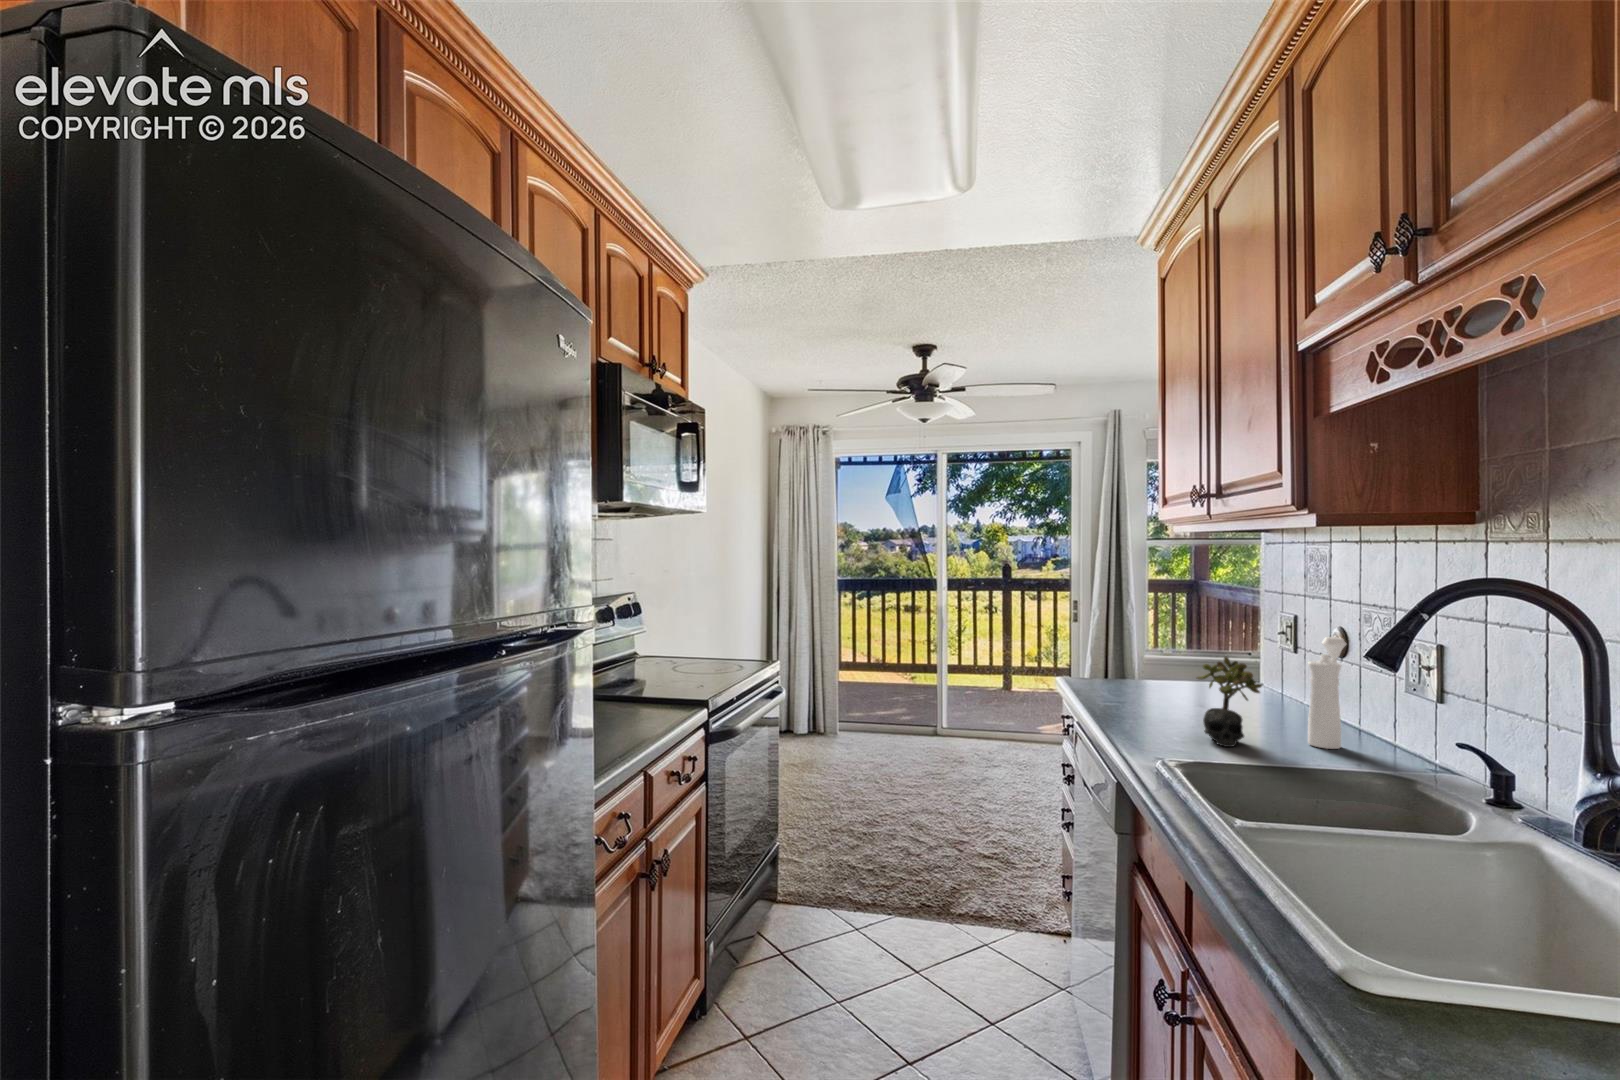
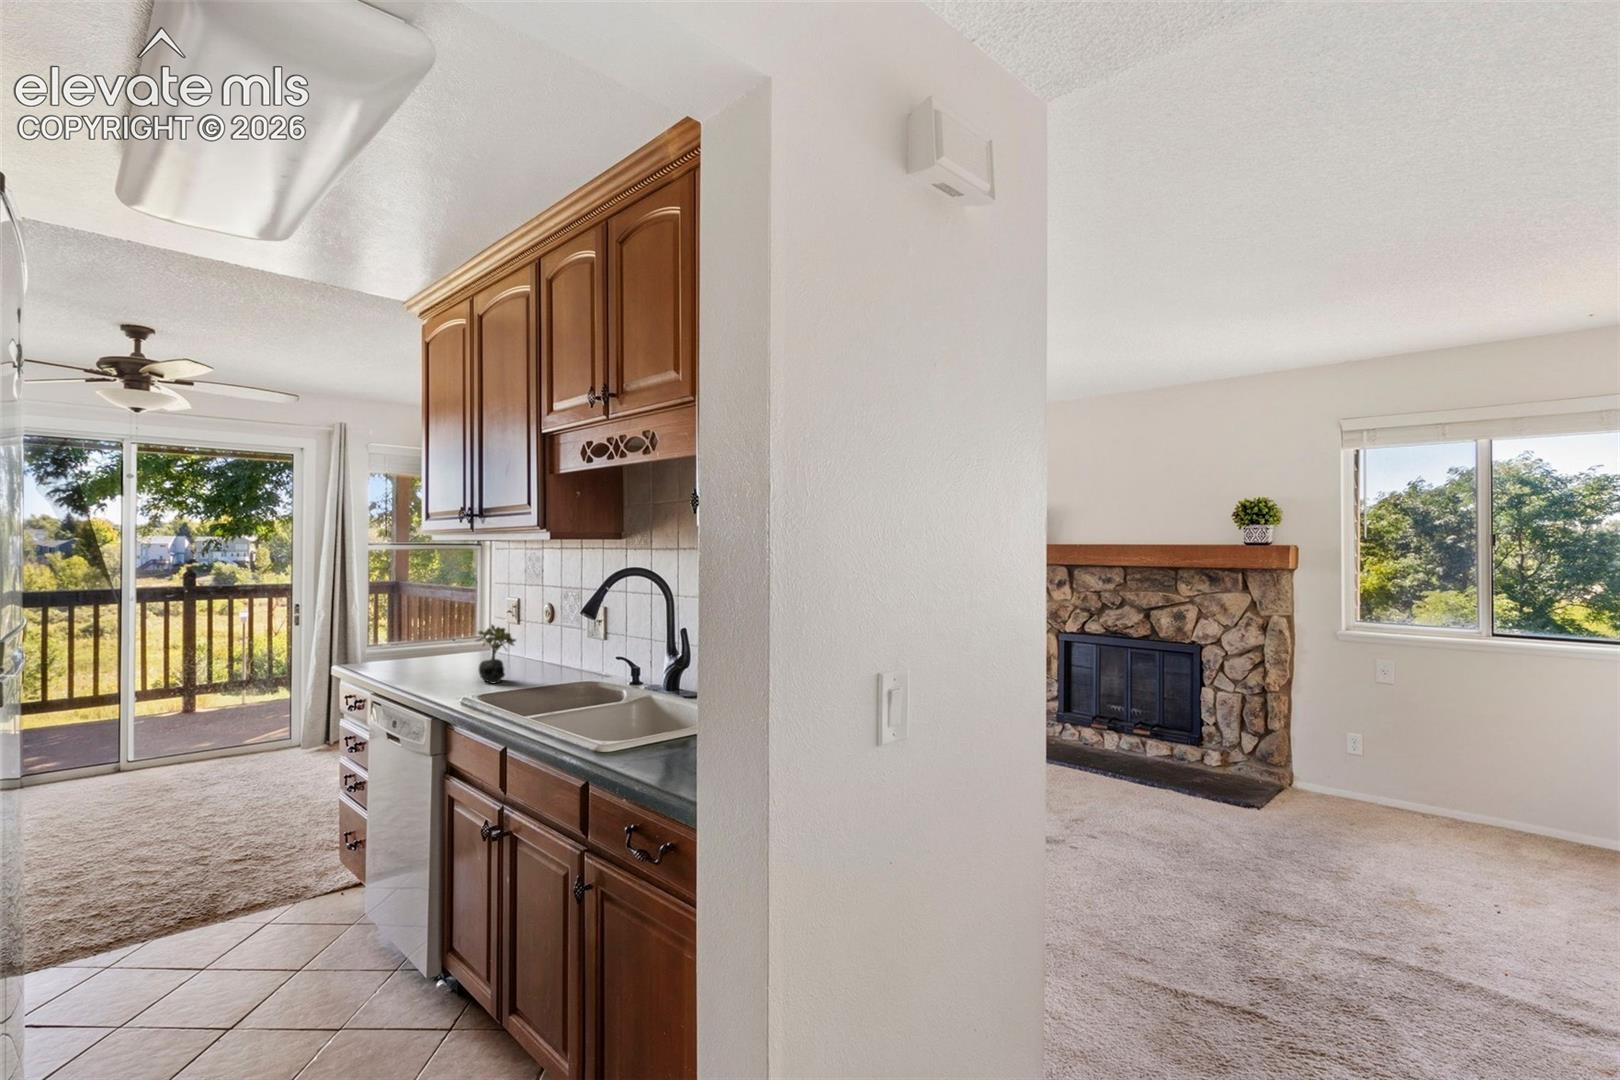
pepper mill: present [1308,637,1346,749] -> none [540,606,559,675]

